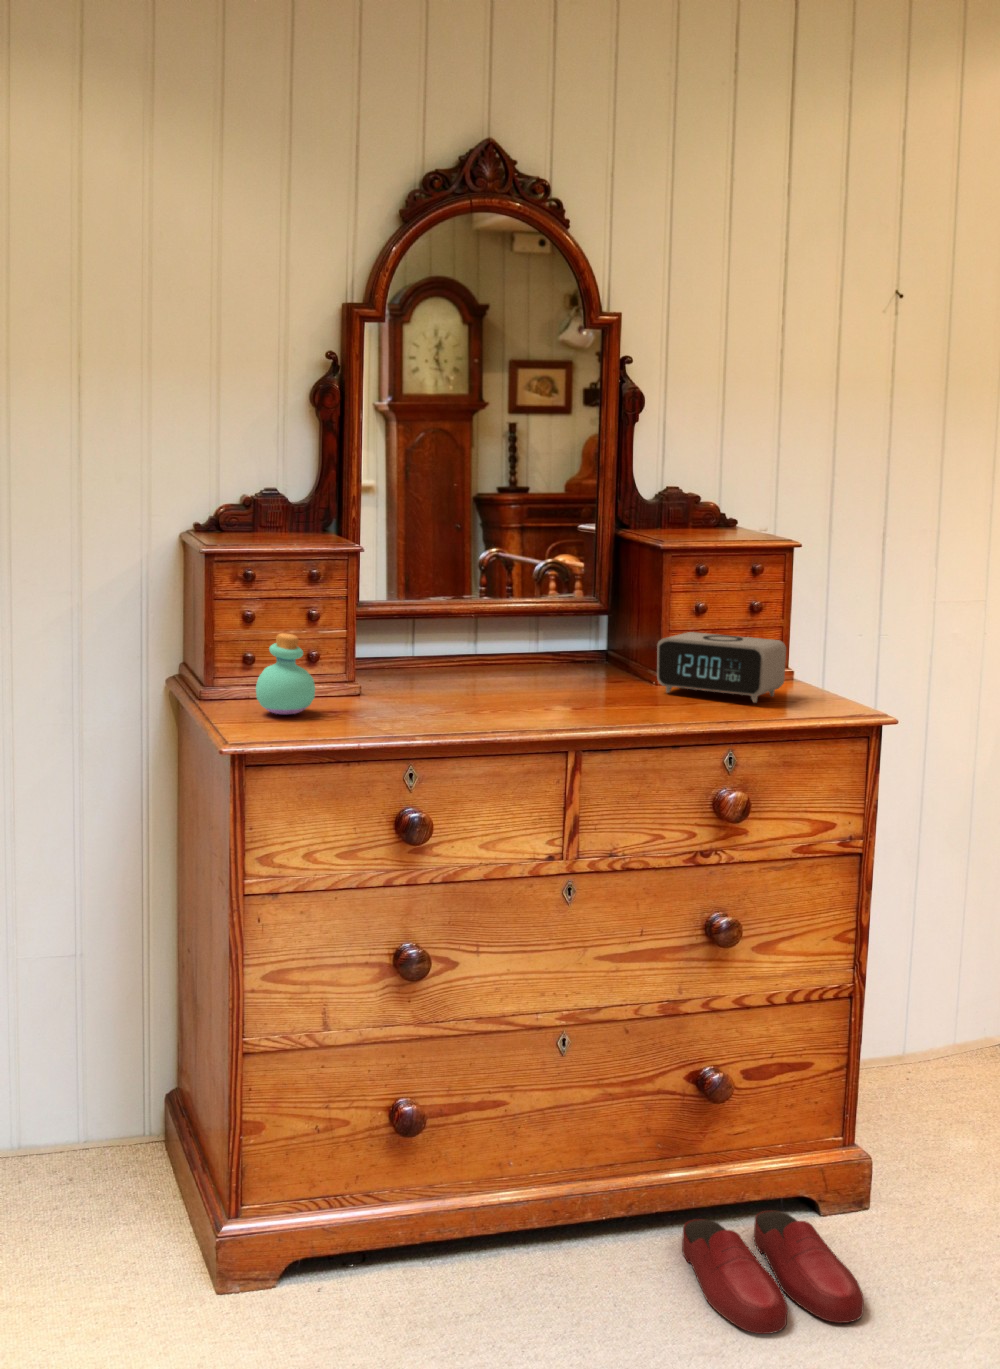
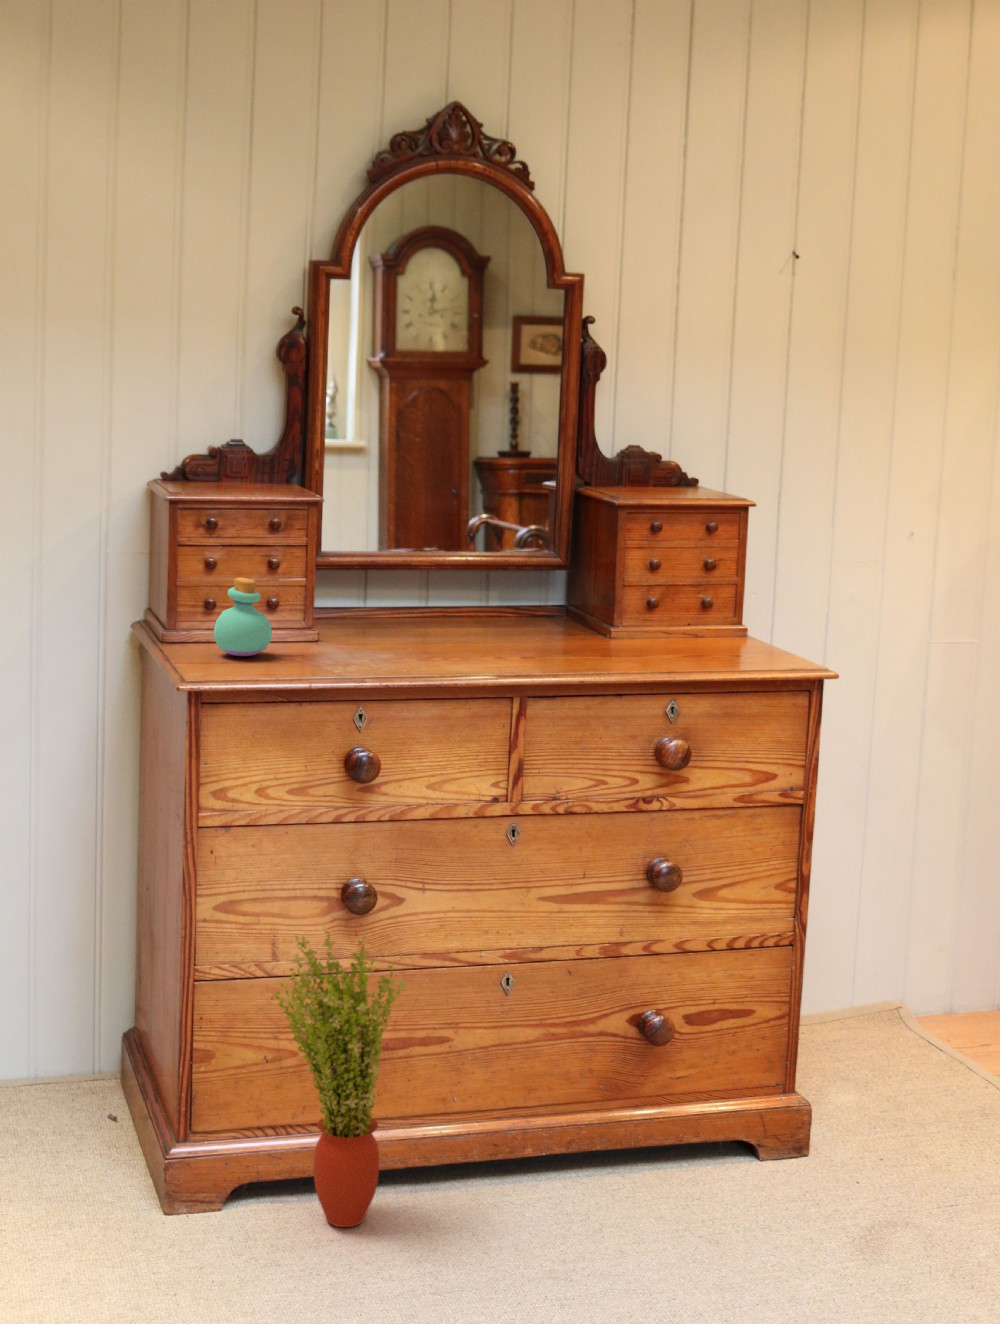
alarm clock: present [657,632,786,703] -> none [609,587,735,656]
potted plant: none [326,1000,466,1305] -> present [273,931,407,1227]
slippers: present [682,1211,864,1334] -> none [619,1151,790,1261]

